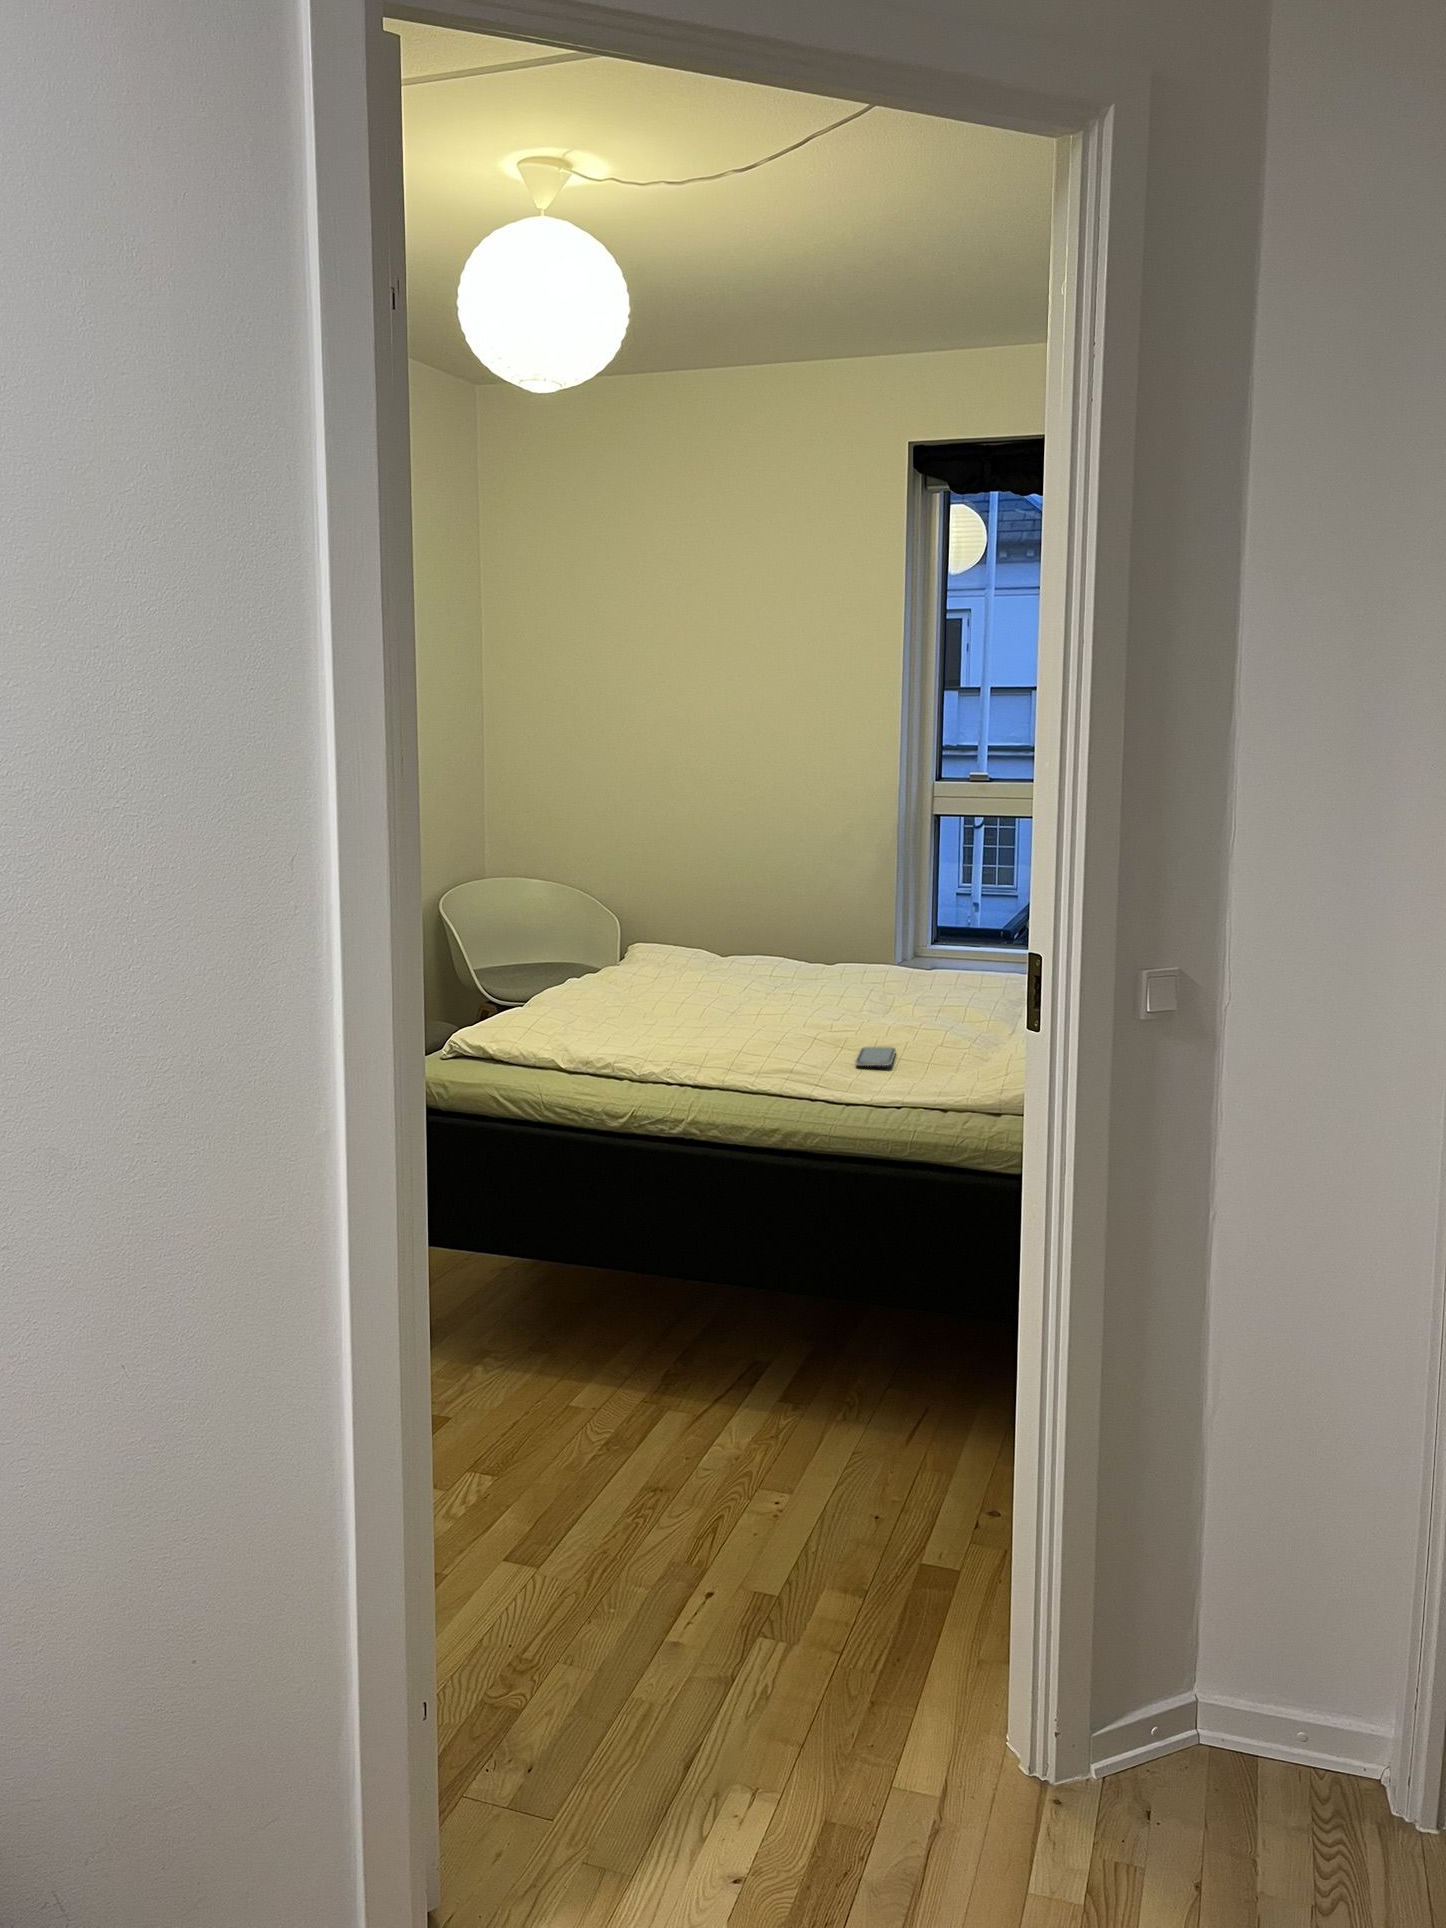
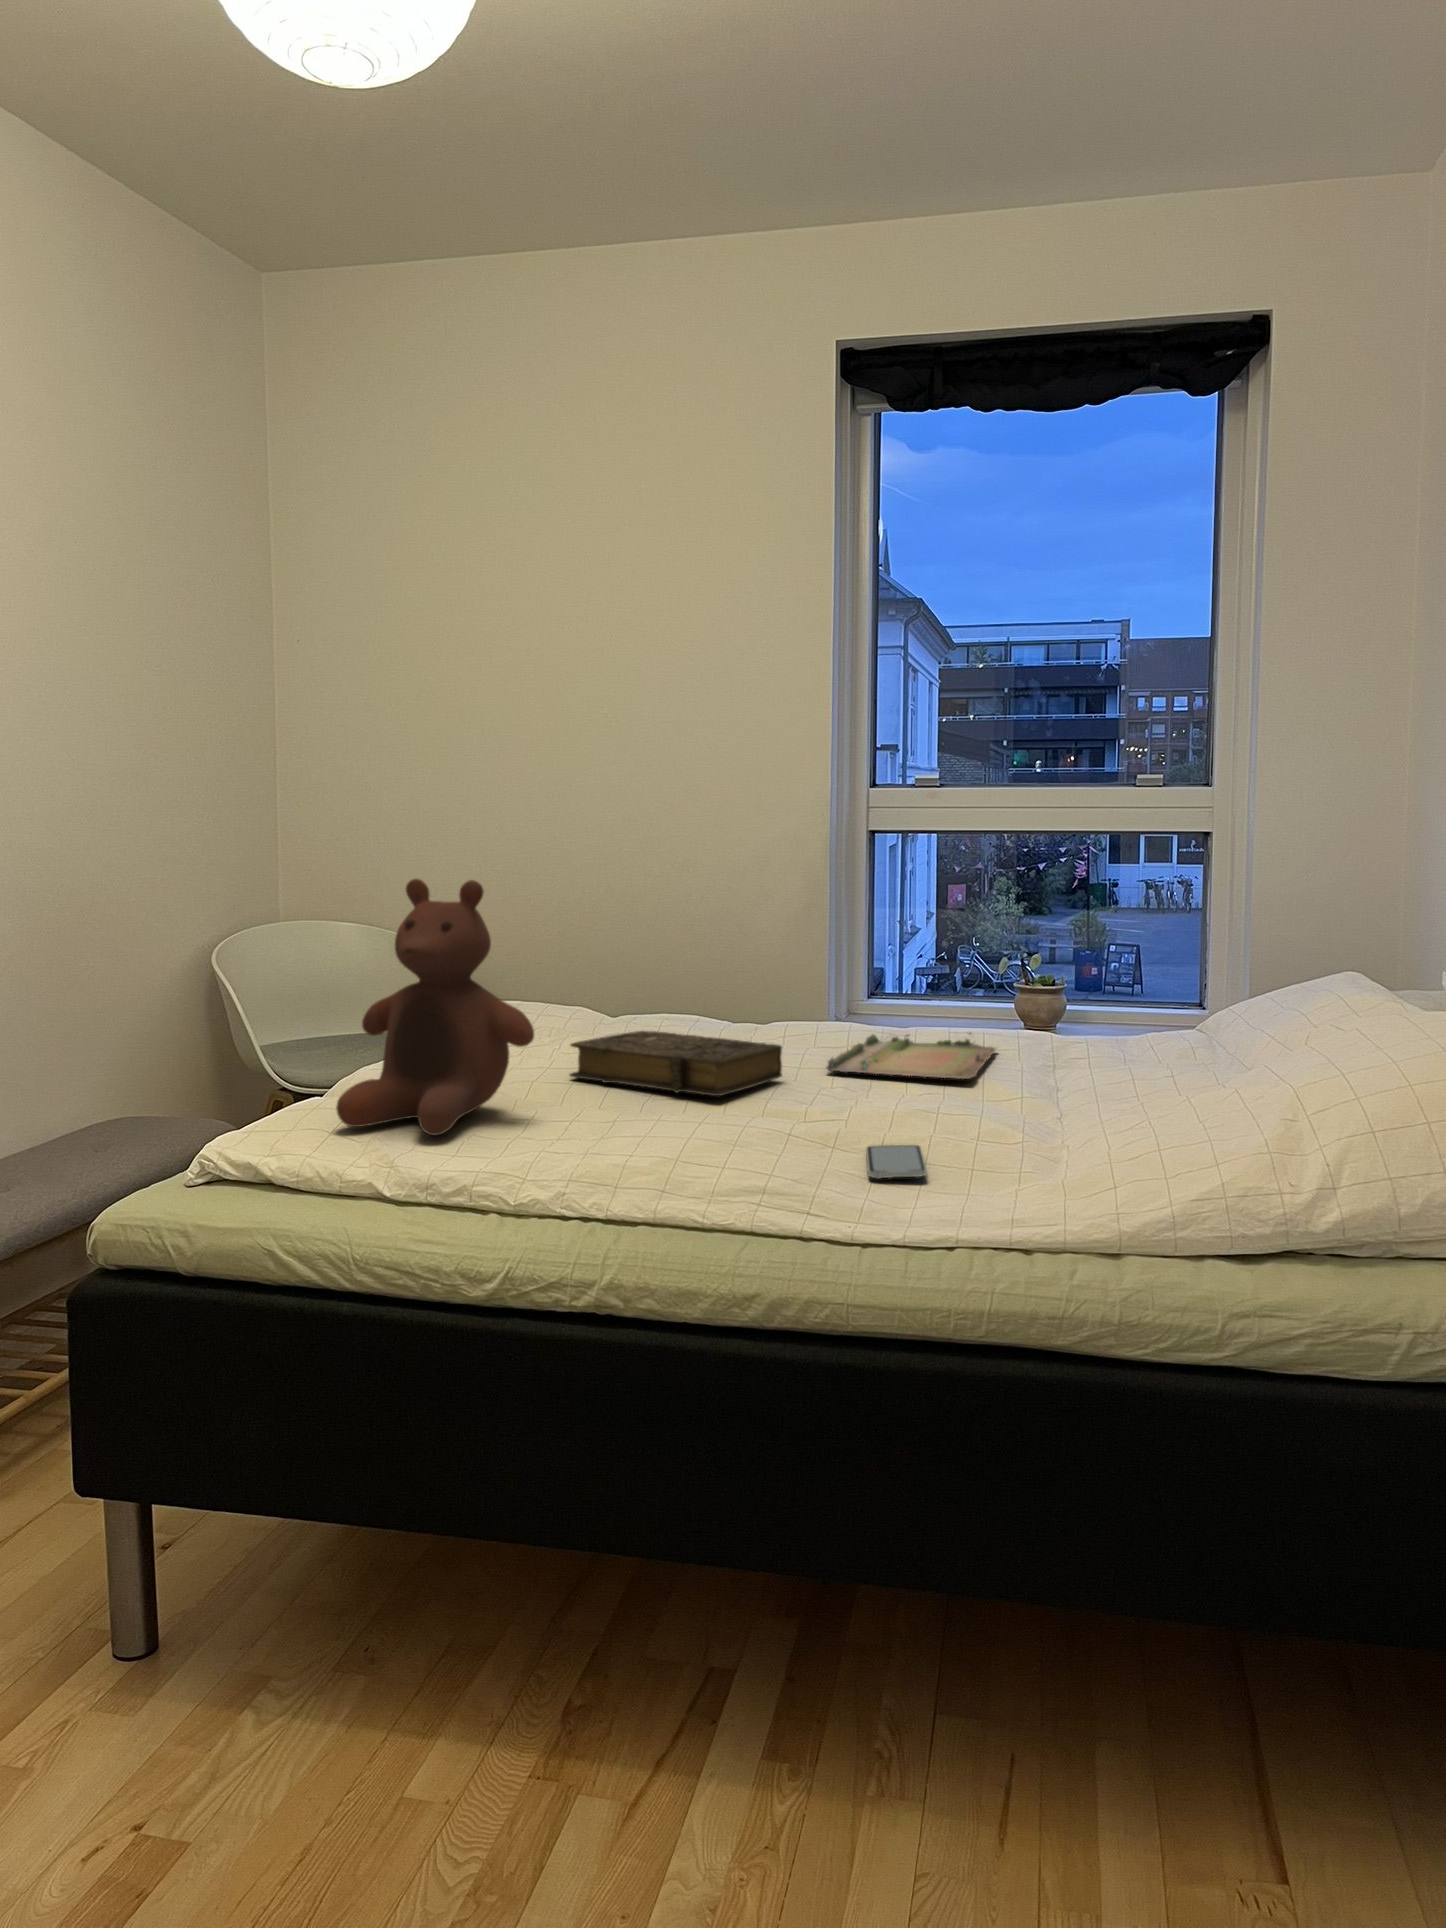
stuffed bear: none [531,869,656,1033] -> present [336,878,534,1135]
book: none [682,969,825,1014] -> present [570,1031,782,1096]
tray: none [856,973,984,1008] -> present [827,1034,996,1079]

